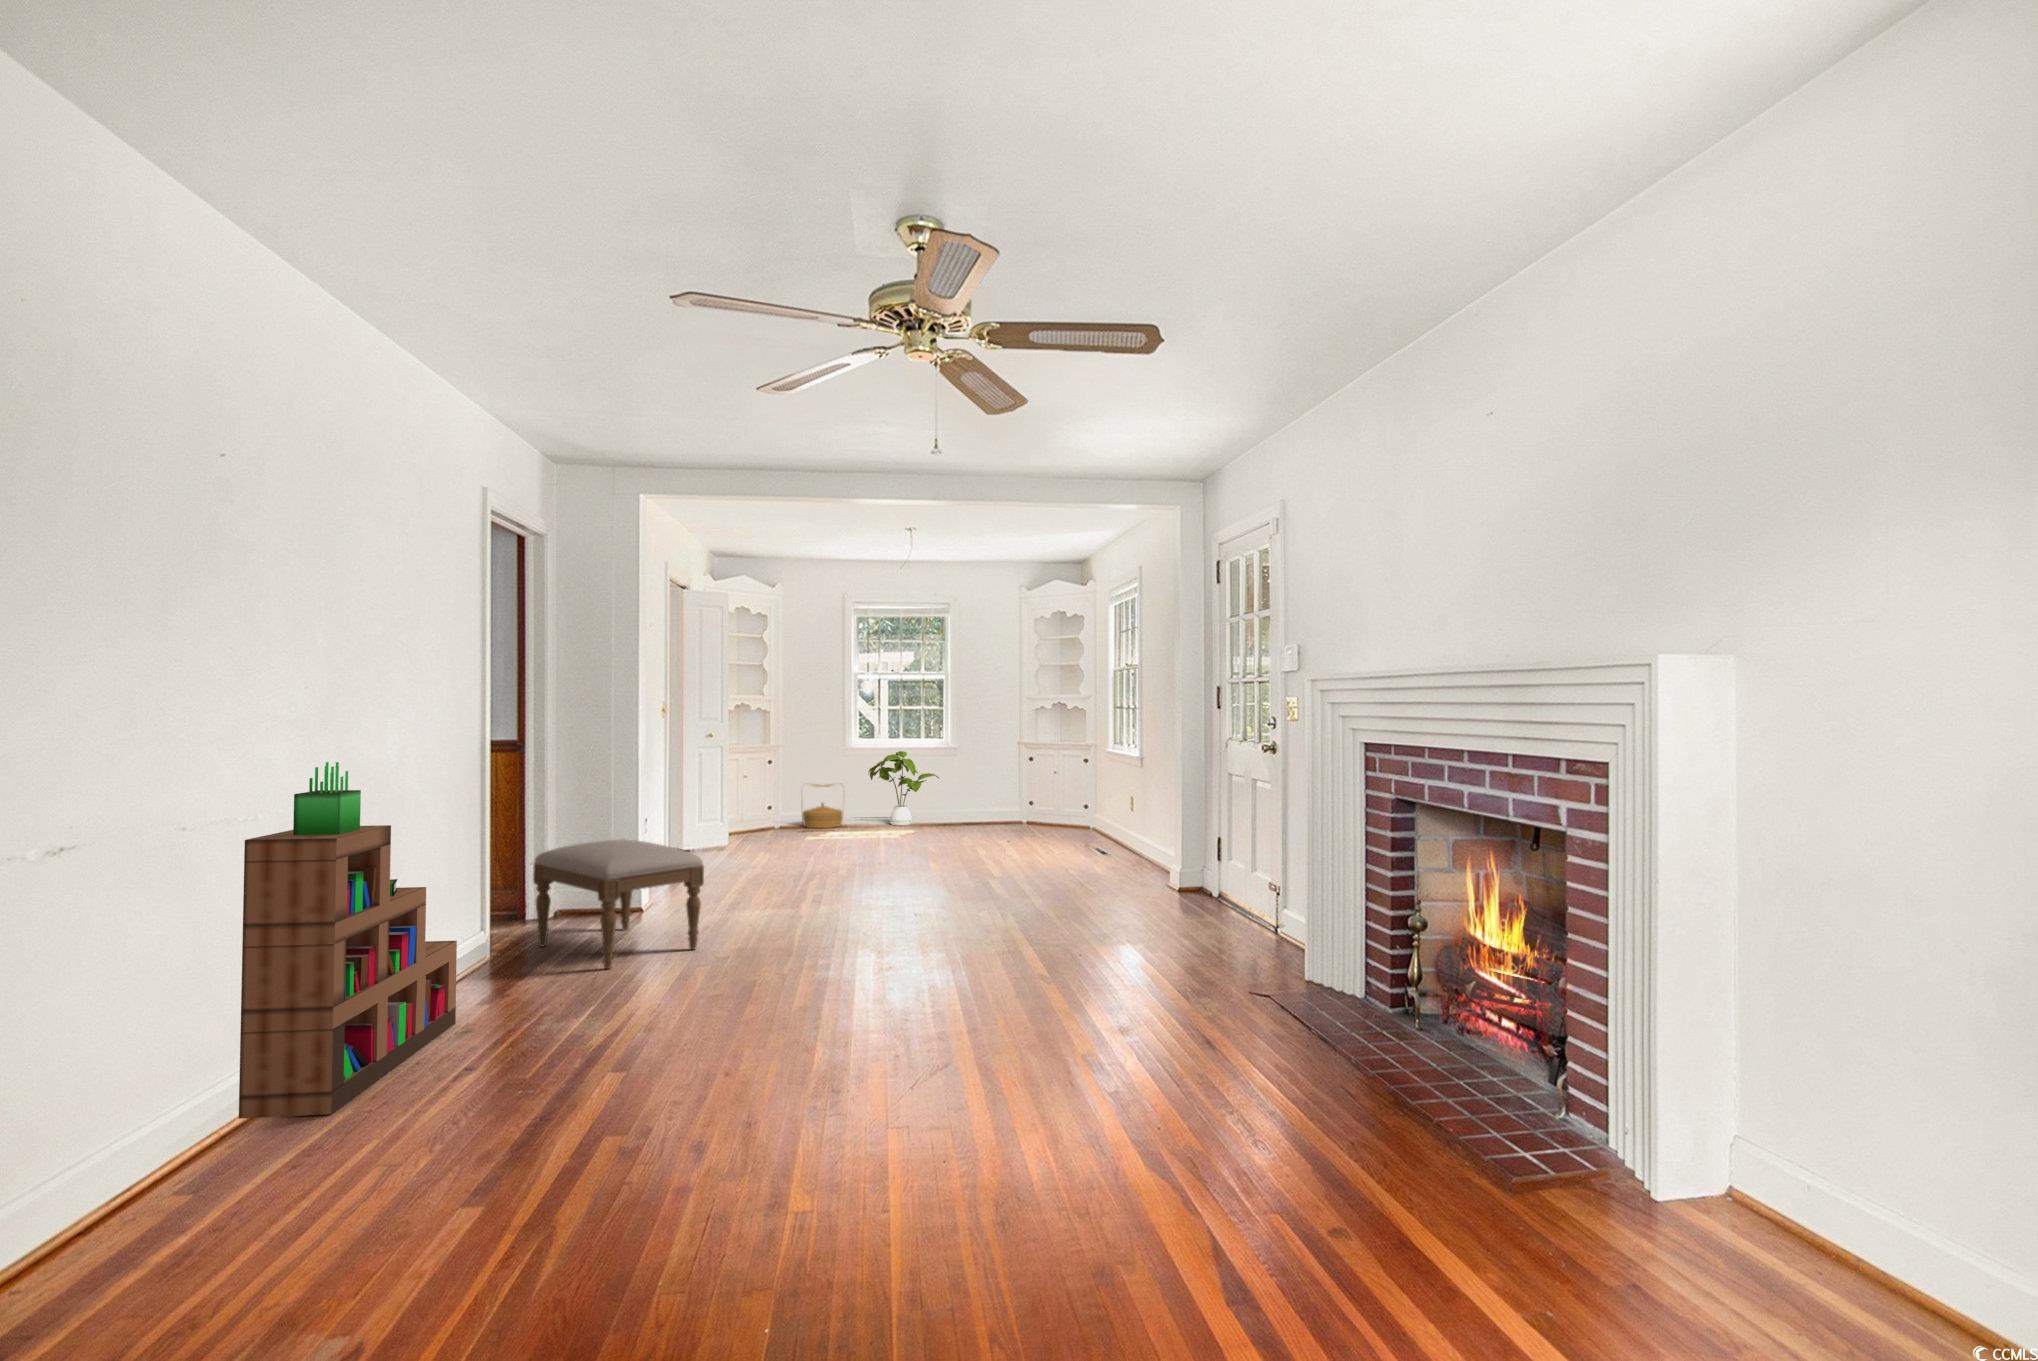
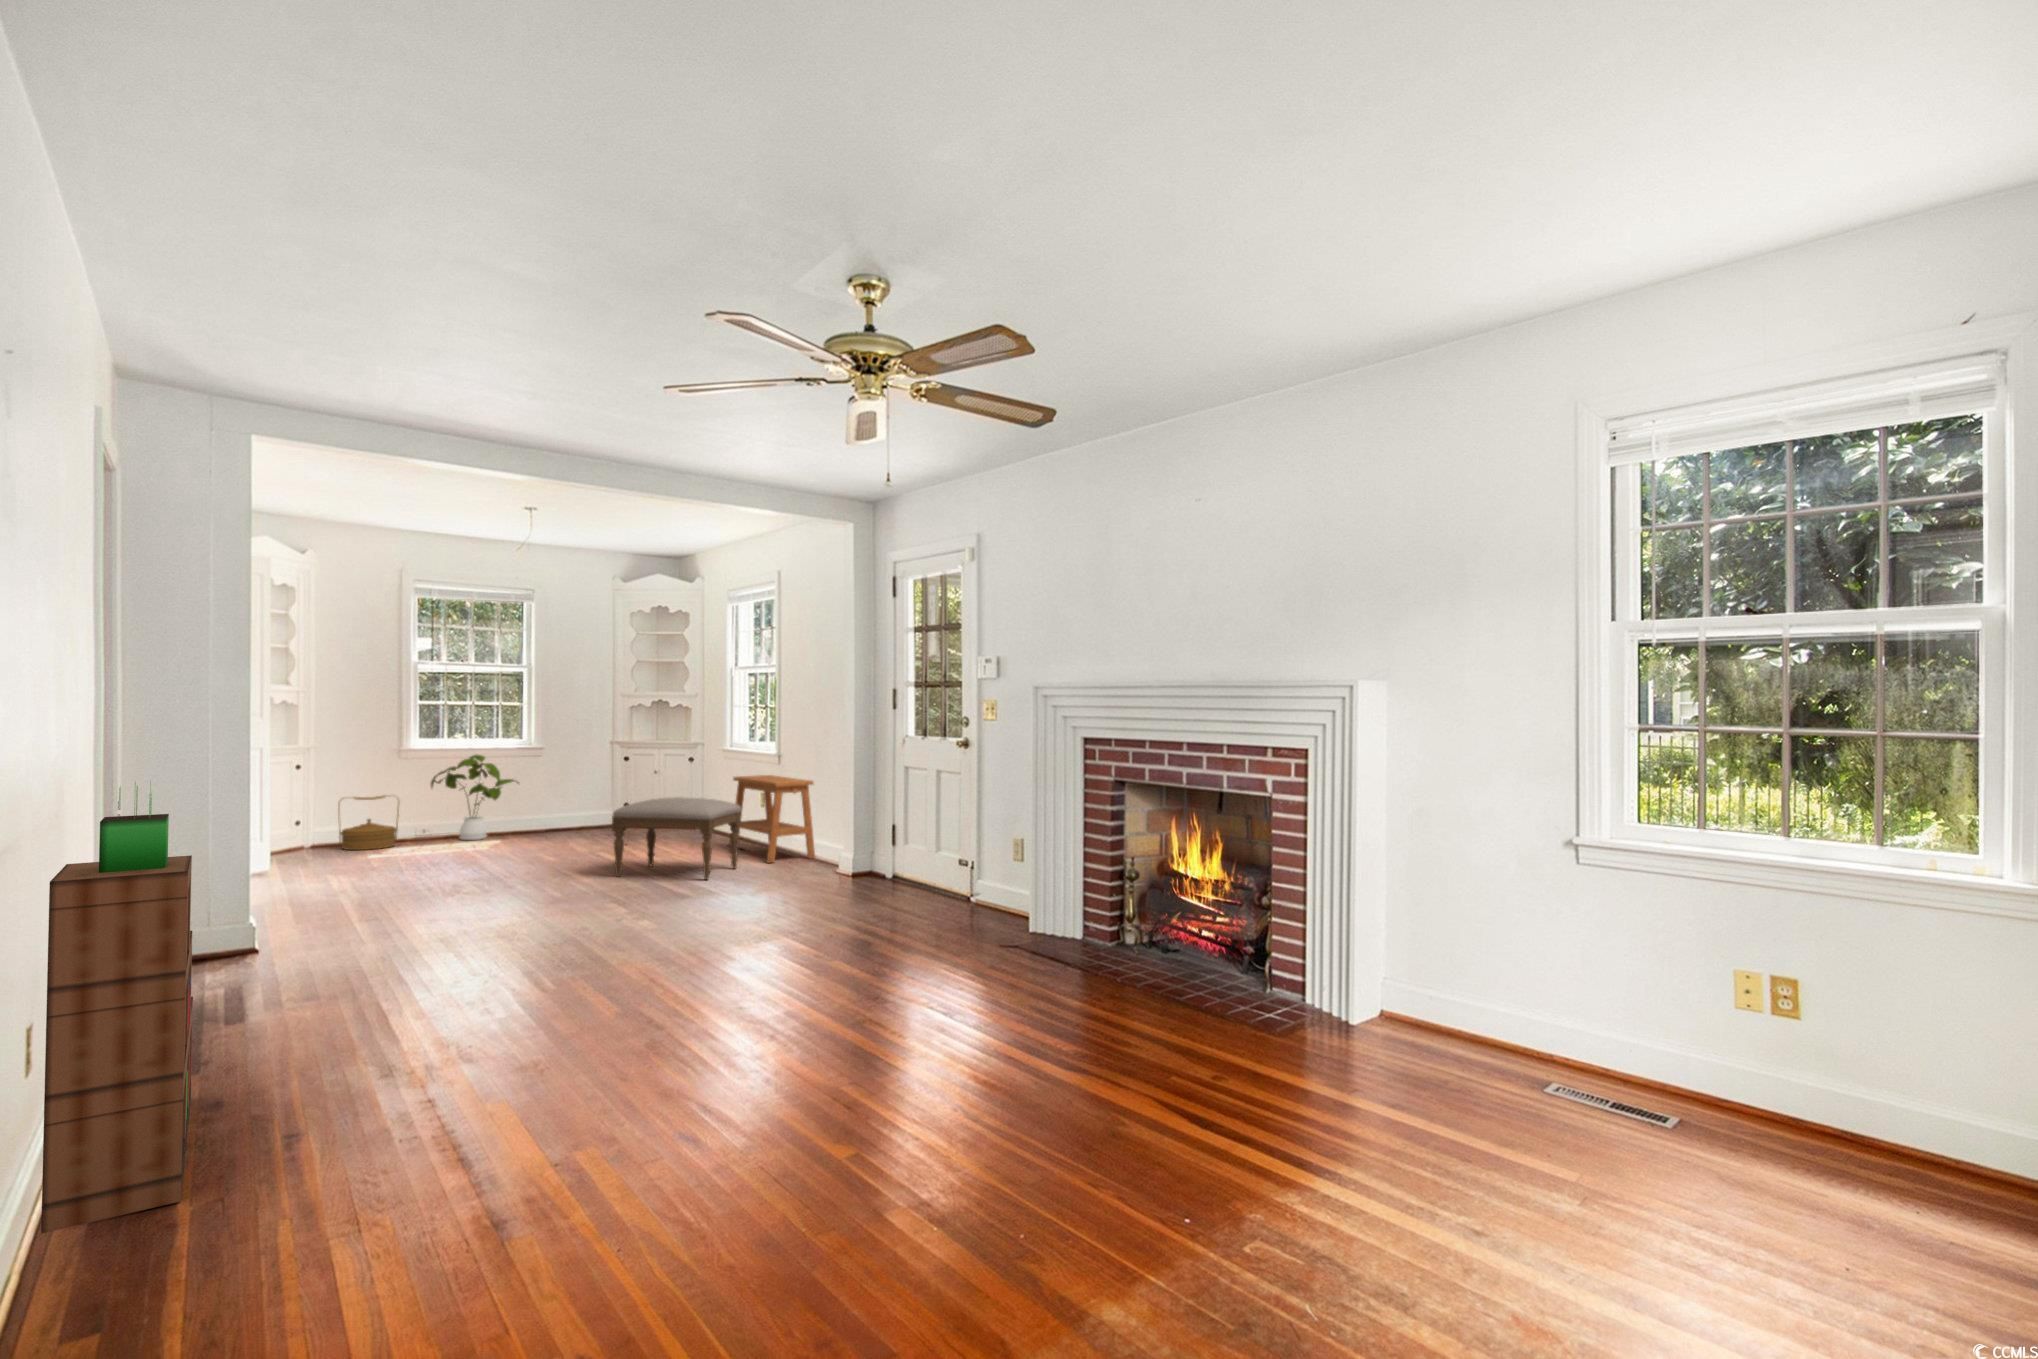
side table: none [1090,778,1163,867] -> present [730,775,815,863]
ottoman: present [533,840,704,969] -> present [612,797,741,880]

